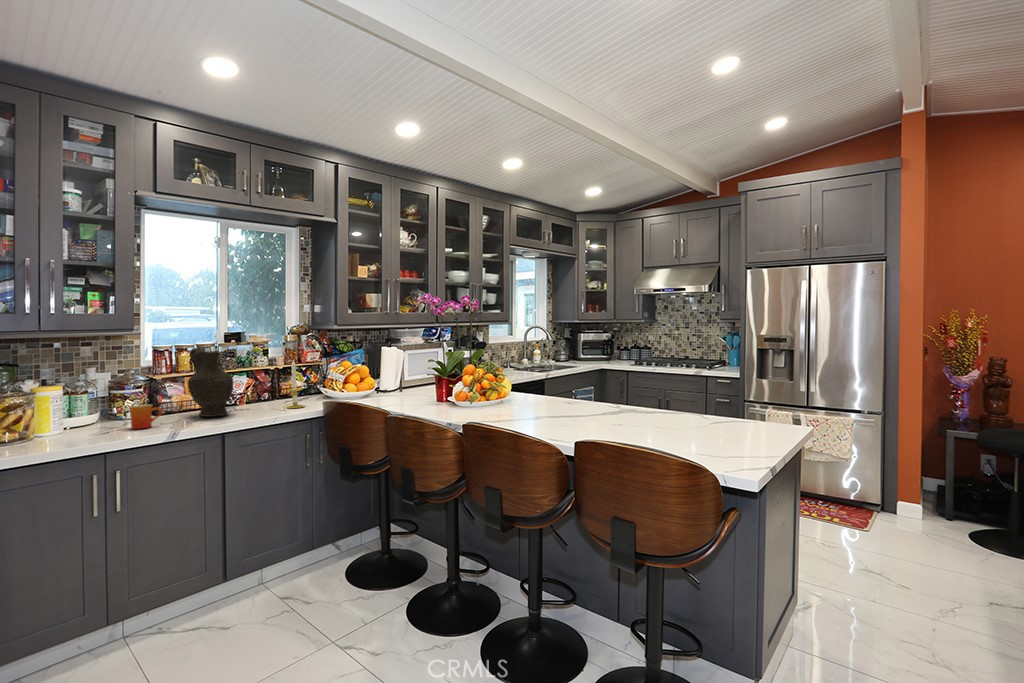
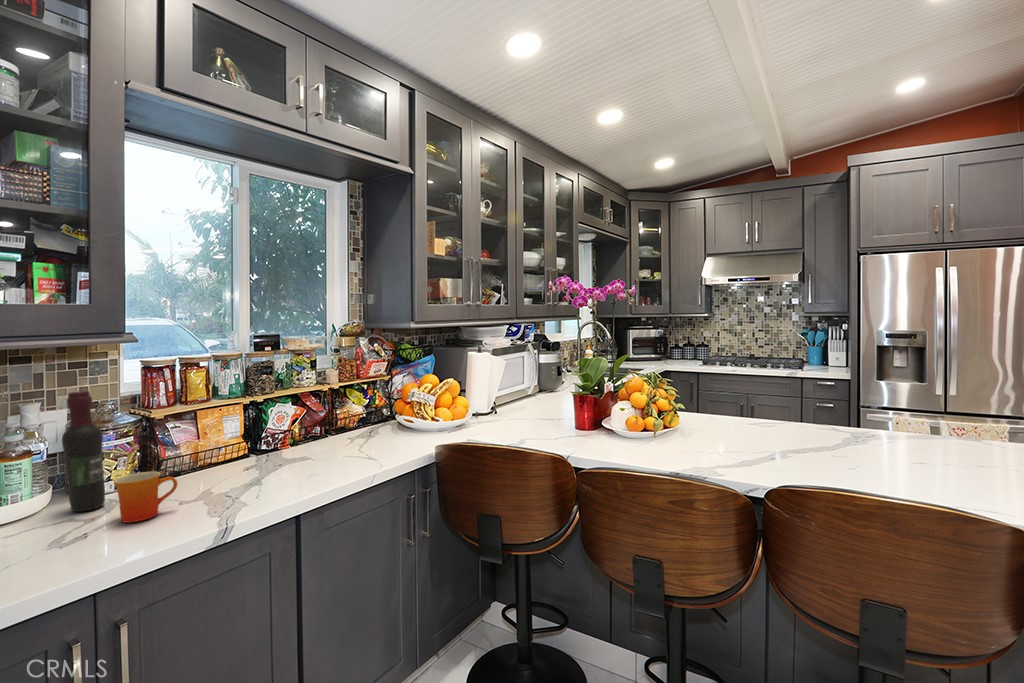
decorative vase: present [188,348,233,417] -> none [211,363,289,481]
wine bottle: none [105,360,126,425] -> present [62,391,105,512]
candle: present [286,360,305,408] -> none [359,376,387,453]

